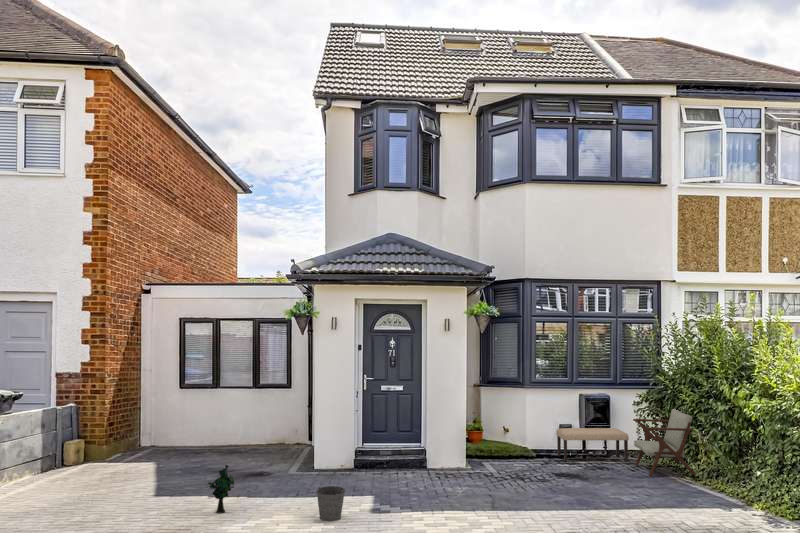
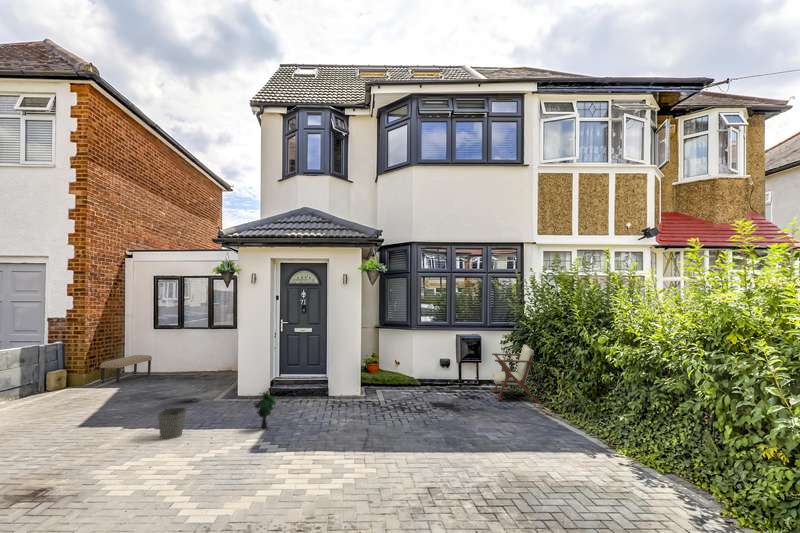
bench: present [556,428,629,462] -> present [100,355,152,383]
decorative plant: present [208,465,234,513] -> present [254,388,276,430]

